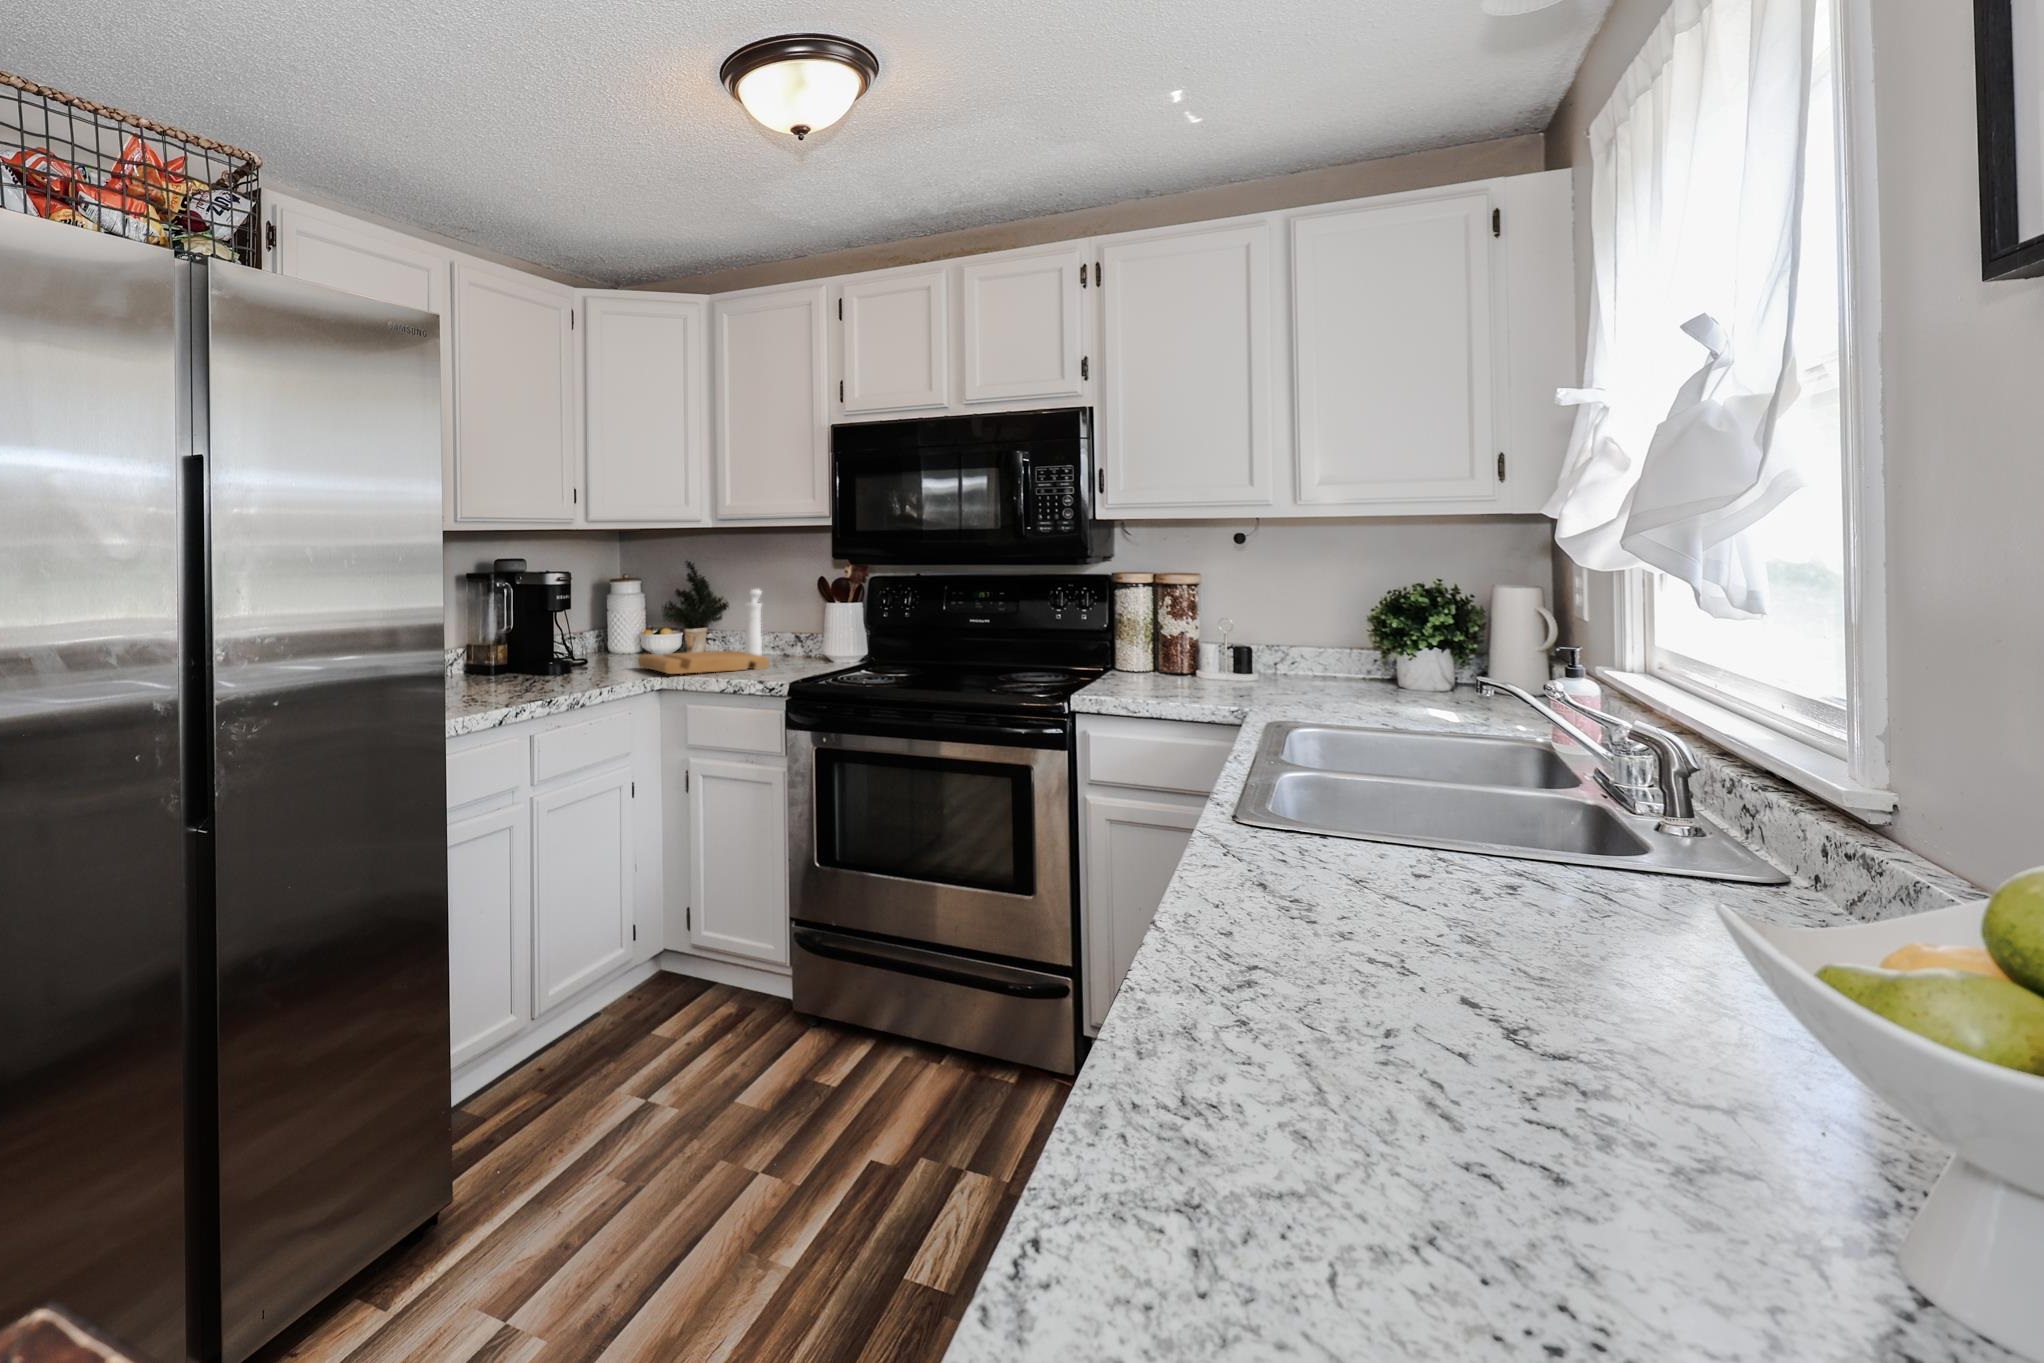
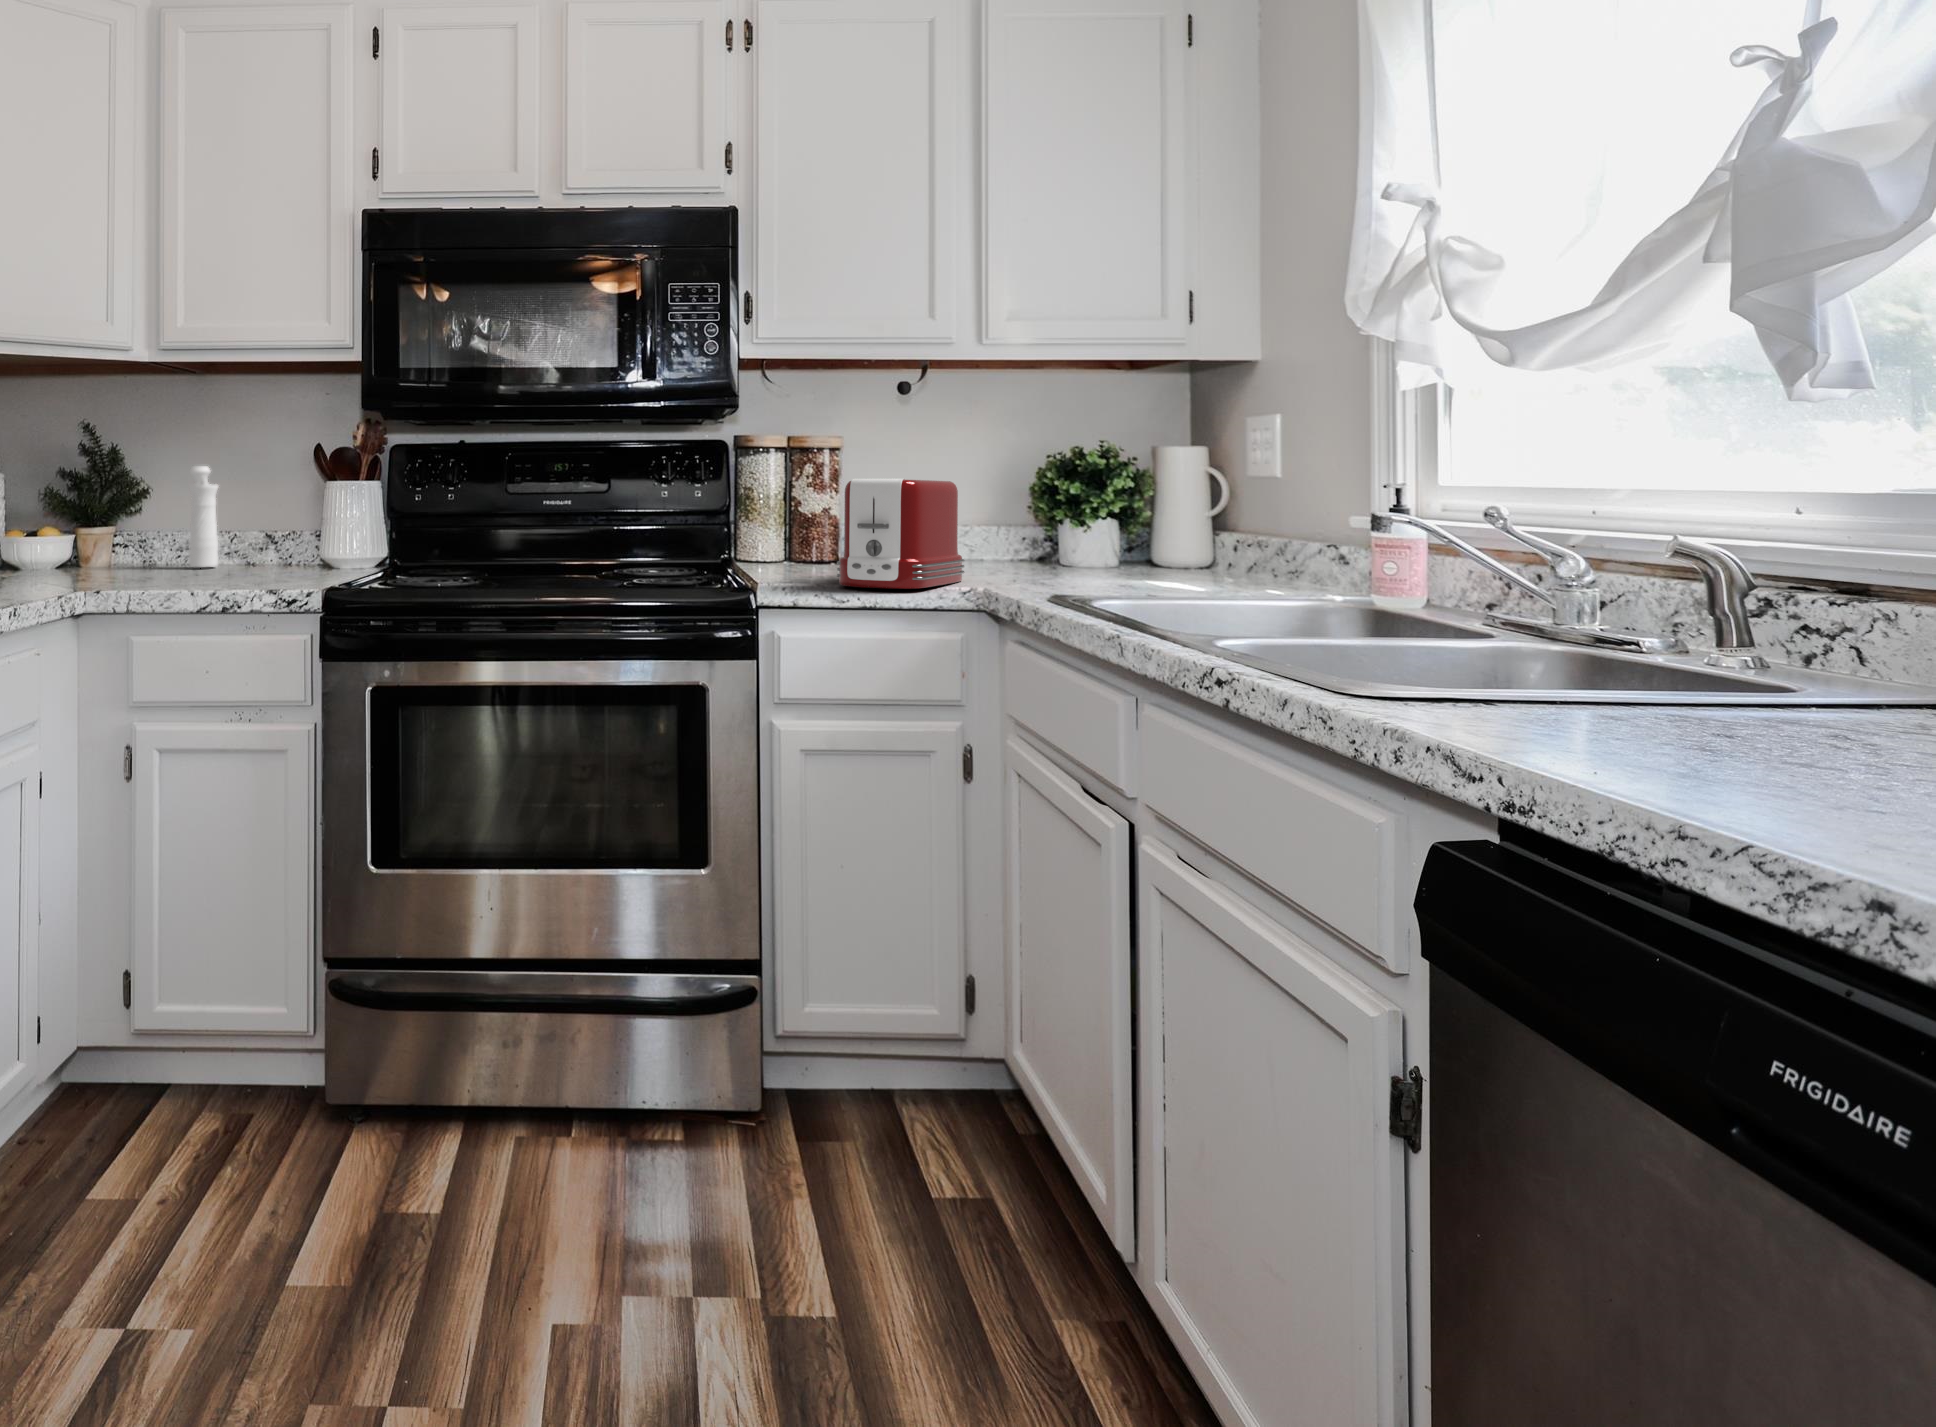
toaster: none [1146,616,1265,704] -> present [837,479,965,589]
cutting board: present [638,651,769,674] -> none [15,556,251,590]

